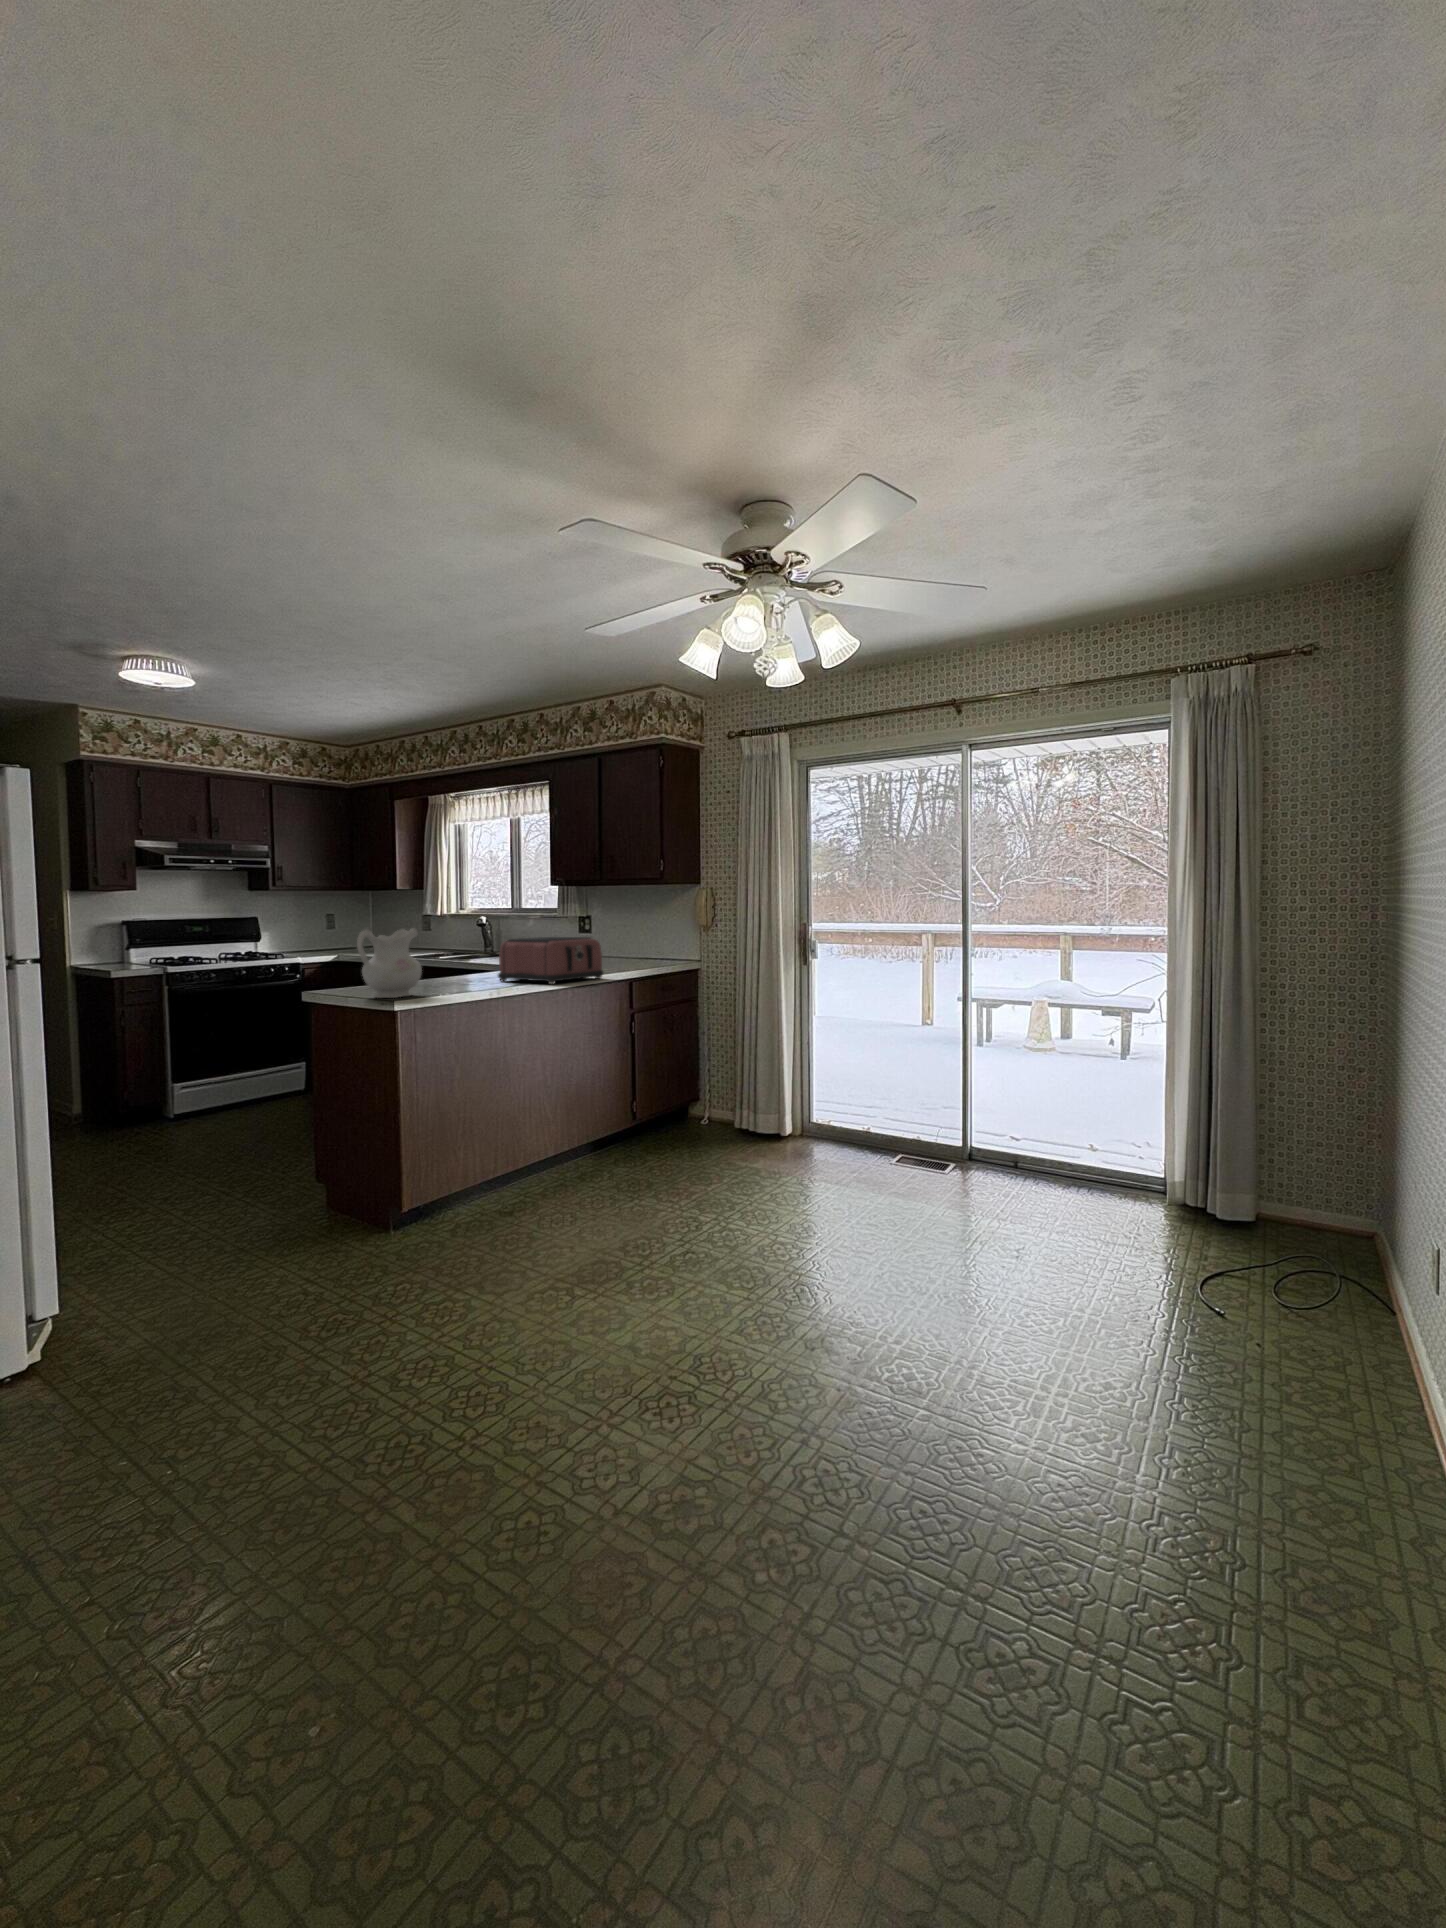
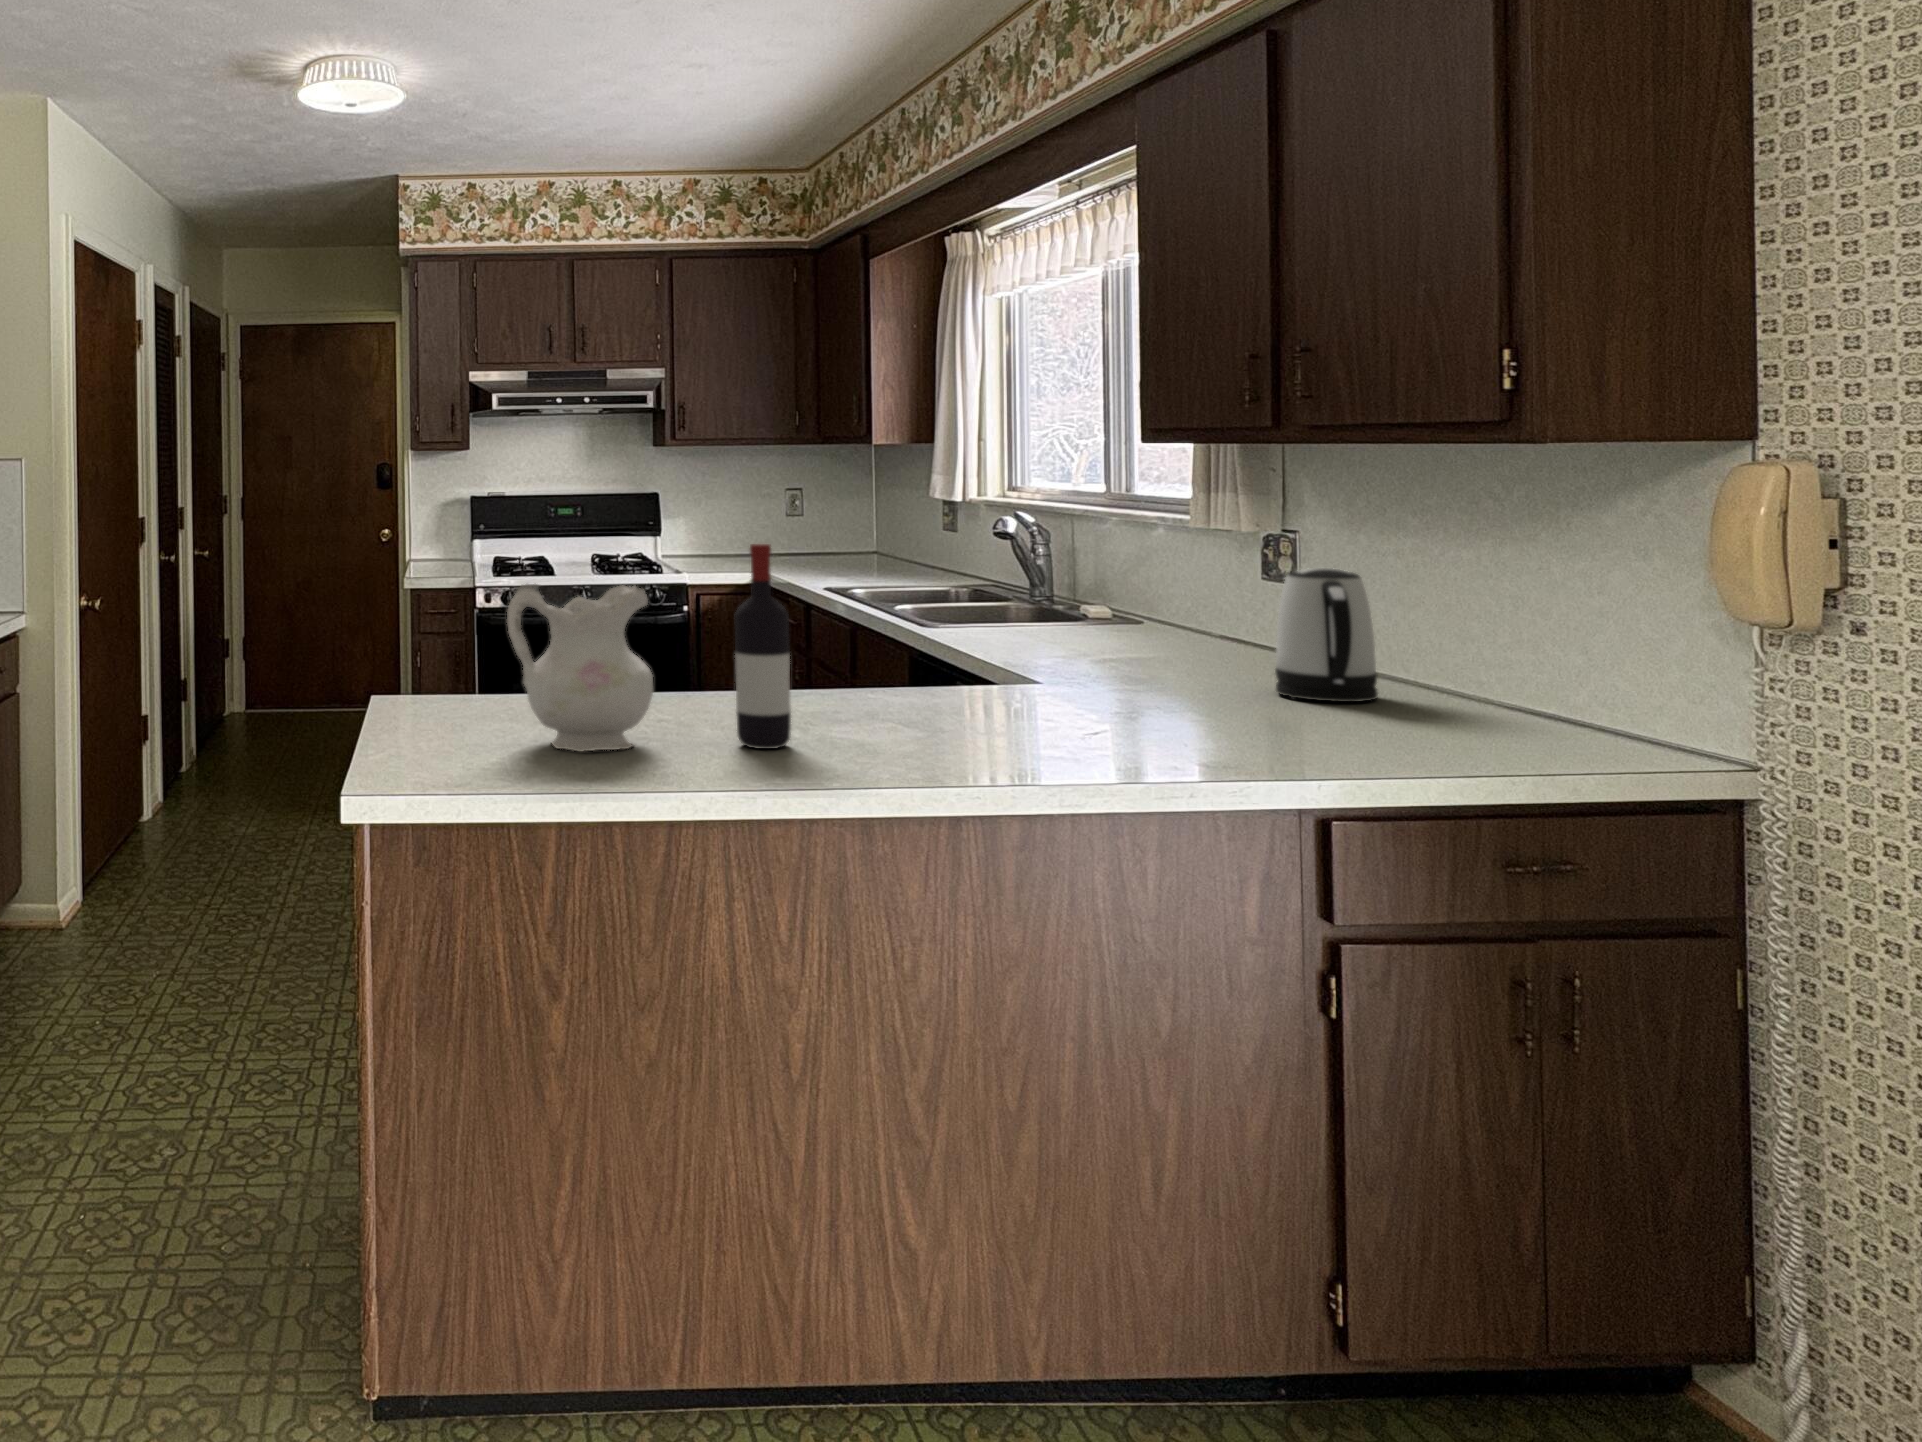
wine bottle: none [453,911,476,991] -> present [735,544,791,749]
kettle: none [612,924,643,969] -> present [1275,568,1378,702]
toaster: present [498,937,603,984] -> none [897,603,1191,750]

